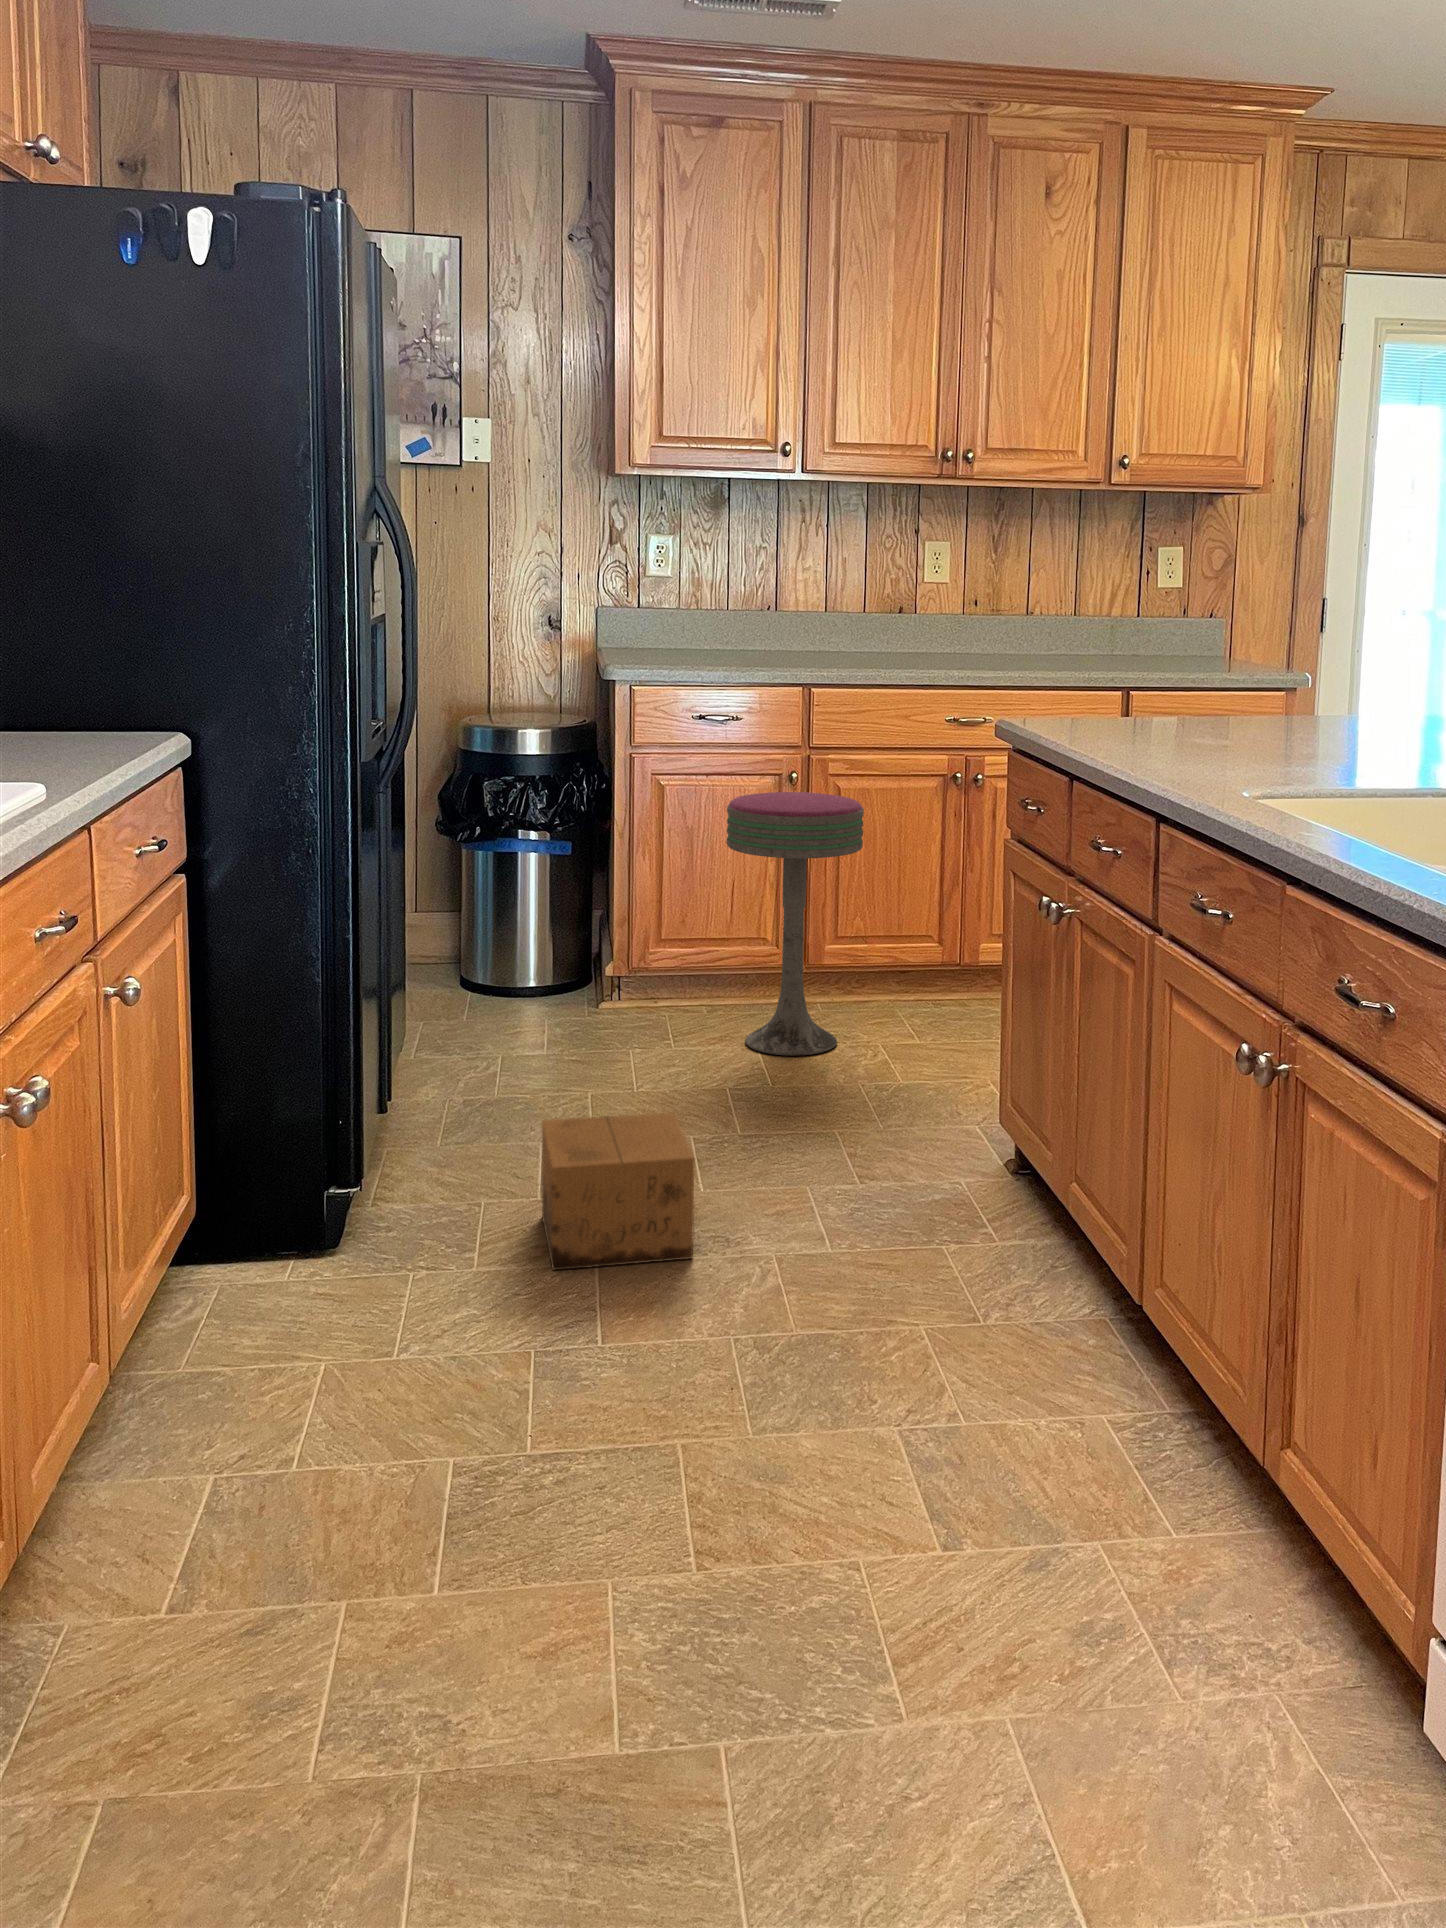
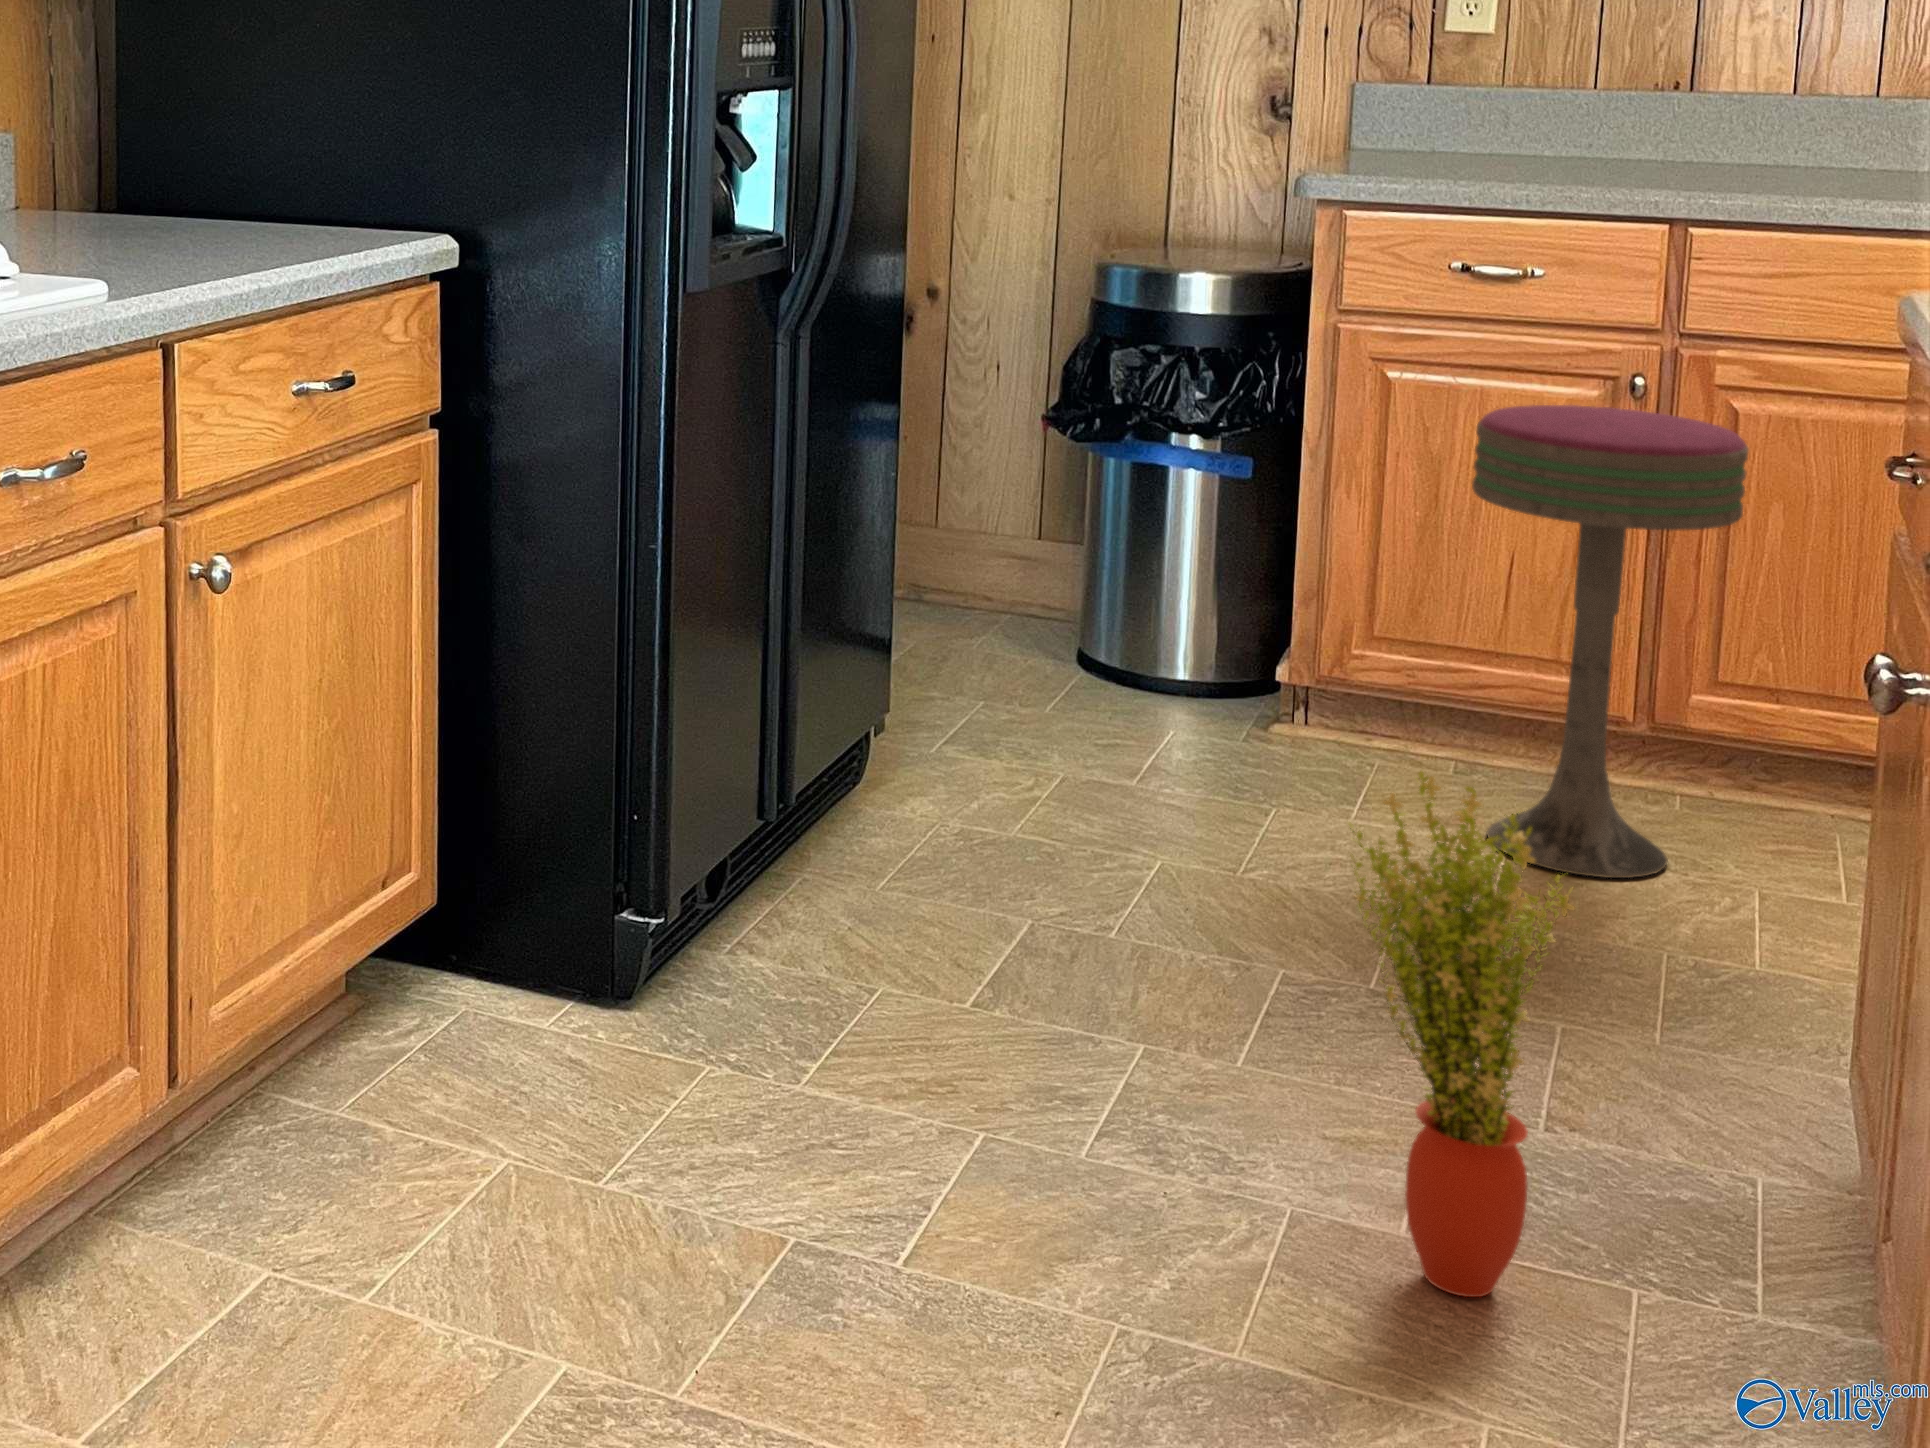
potted plant: none [799,996,916,1272] -> present [1349,771,1575,1297]
cardboard box: present [542,1112,694,1270] -> none [907,880,1180,1171]

